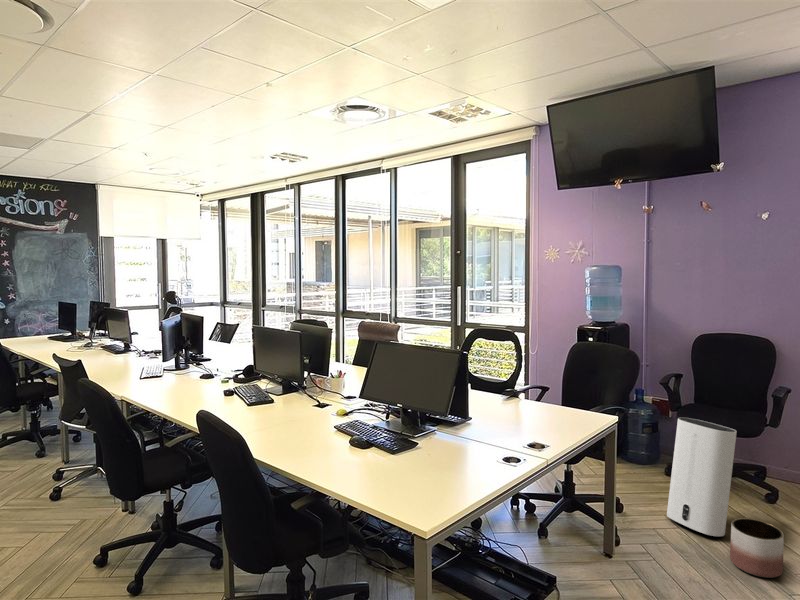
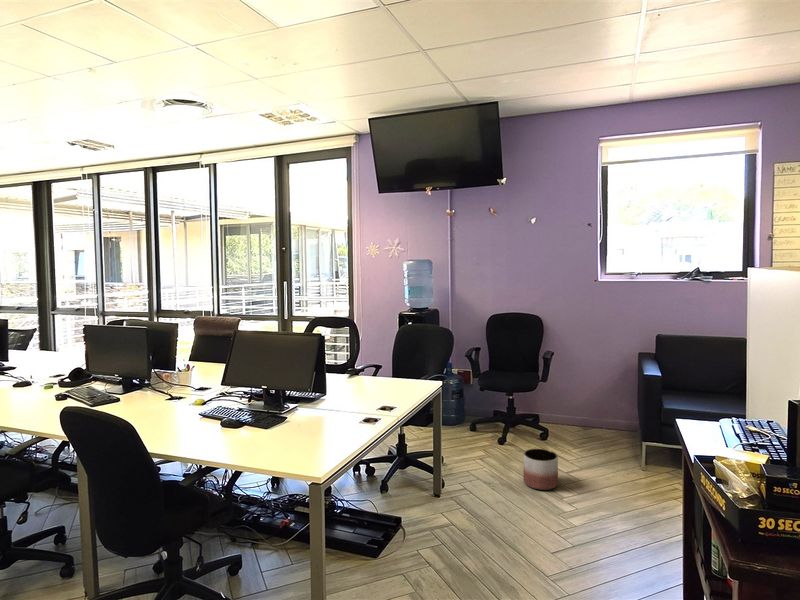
air purifier: present [667,418,737,536] -> none [476,379,523,468]

